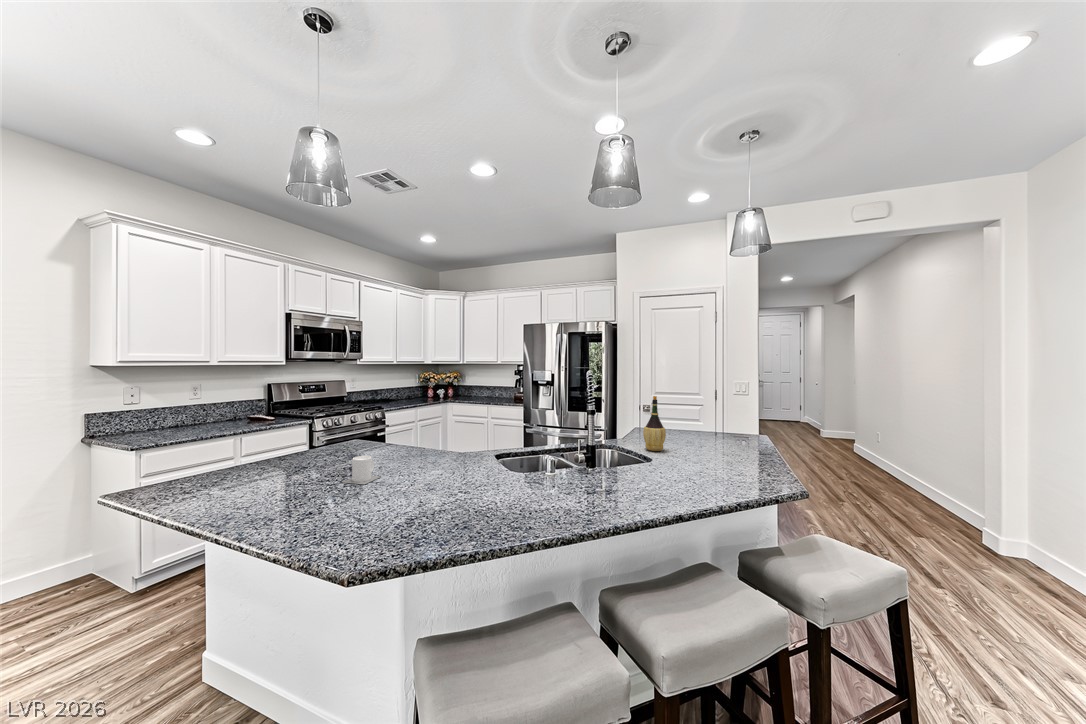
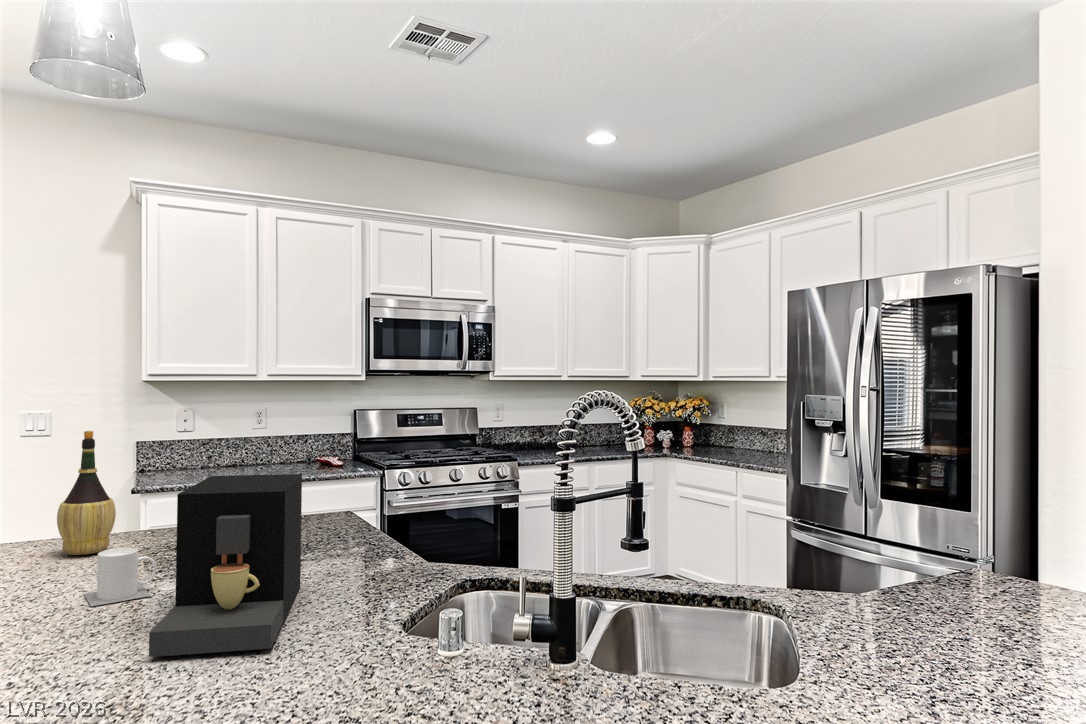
wine bottle: present [643,396,666,451] -> present [57,431,116,555]
coffee maker: none [404,412,490,488] -> present [149,474,302,657]

